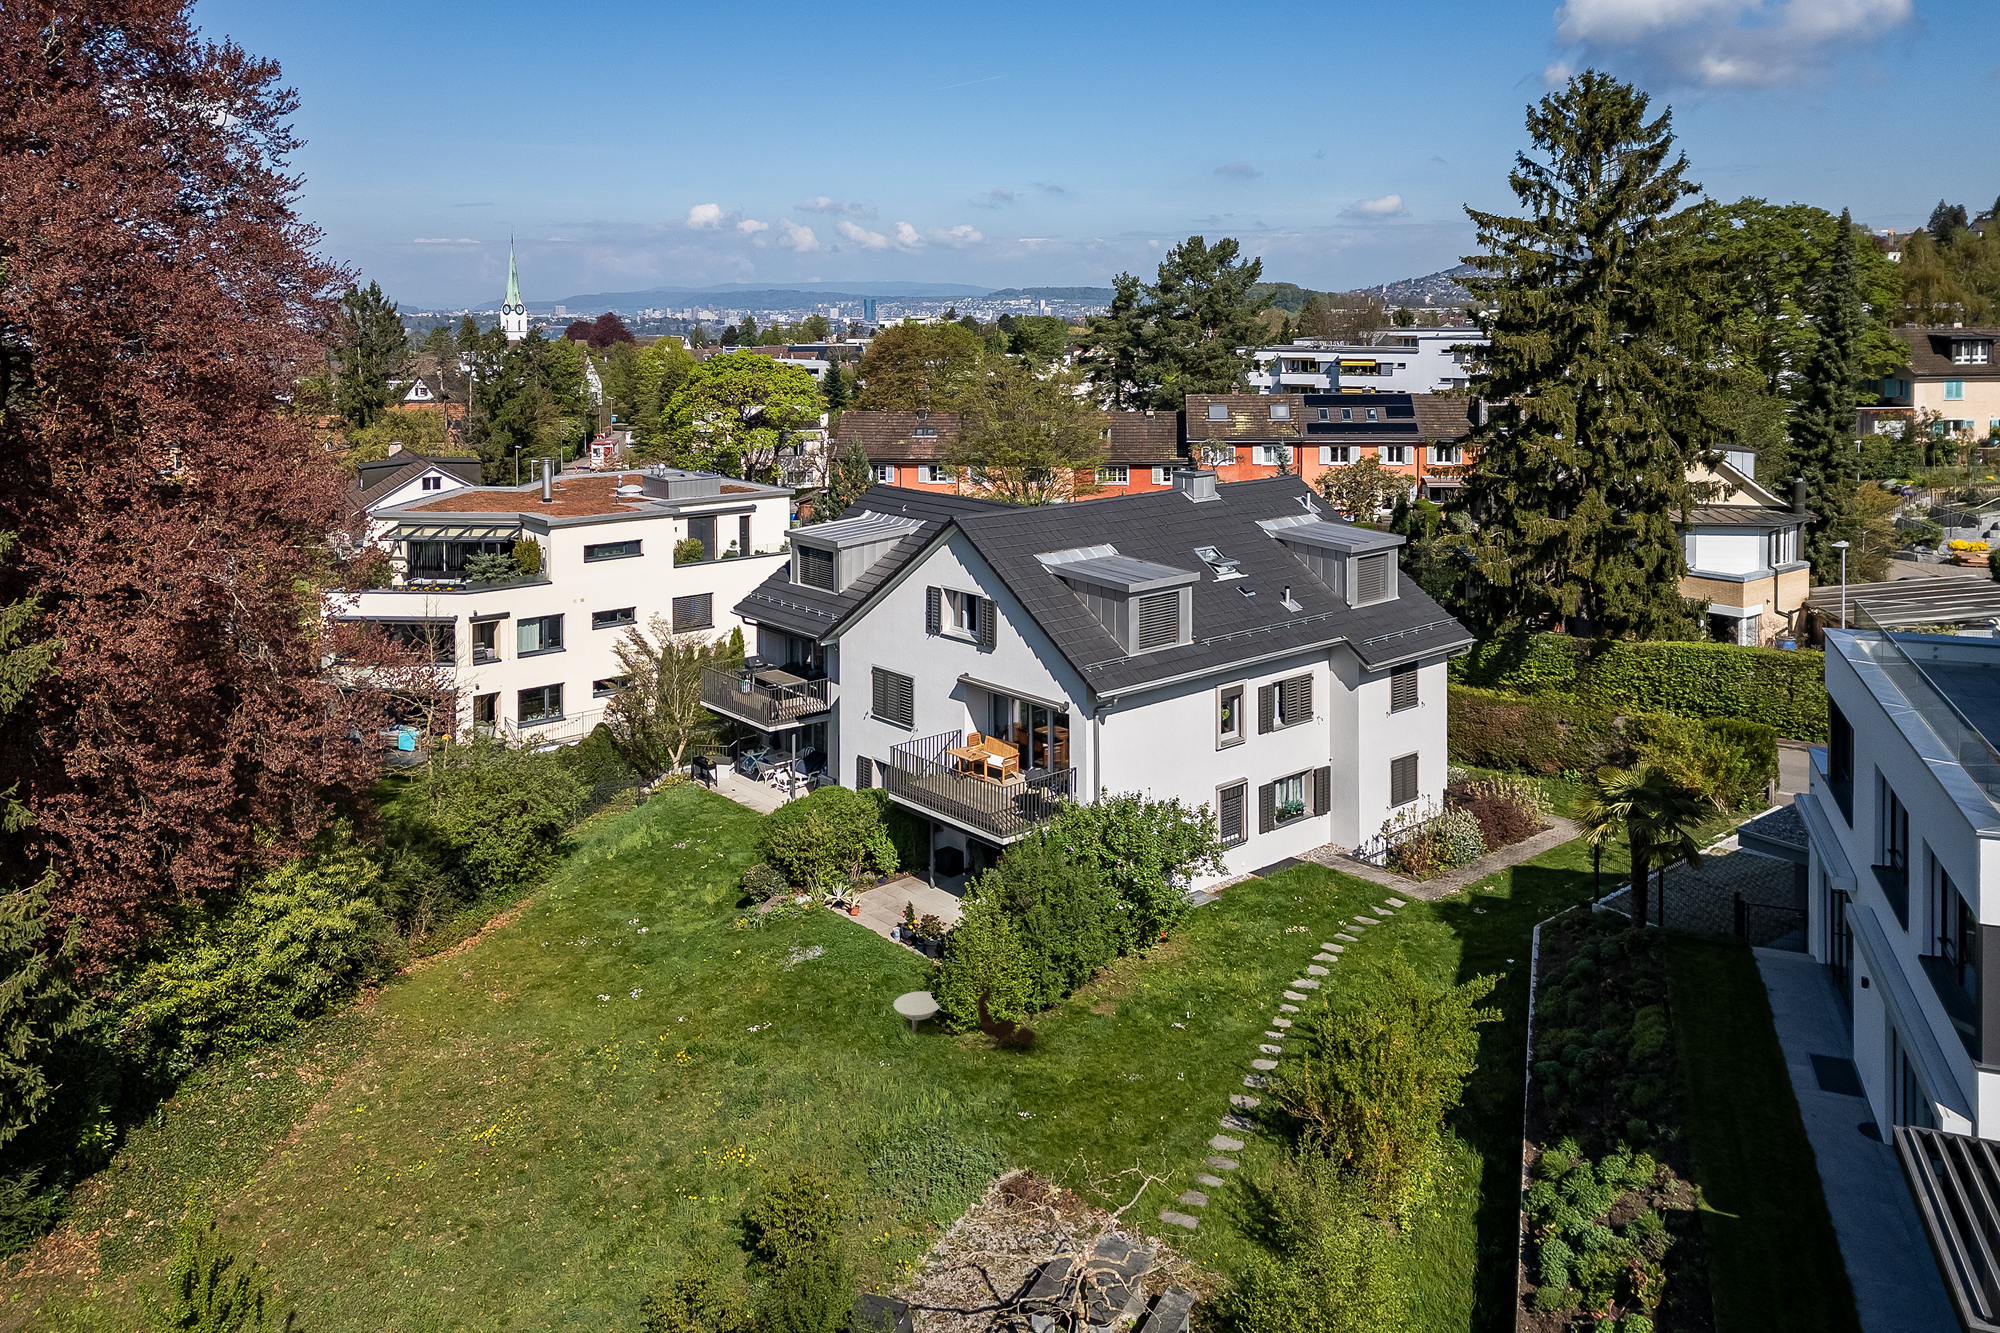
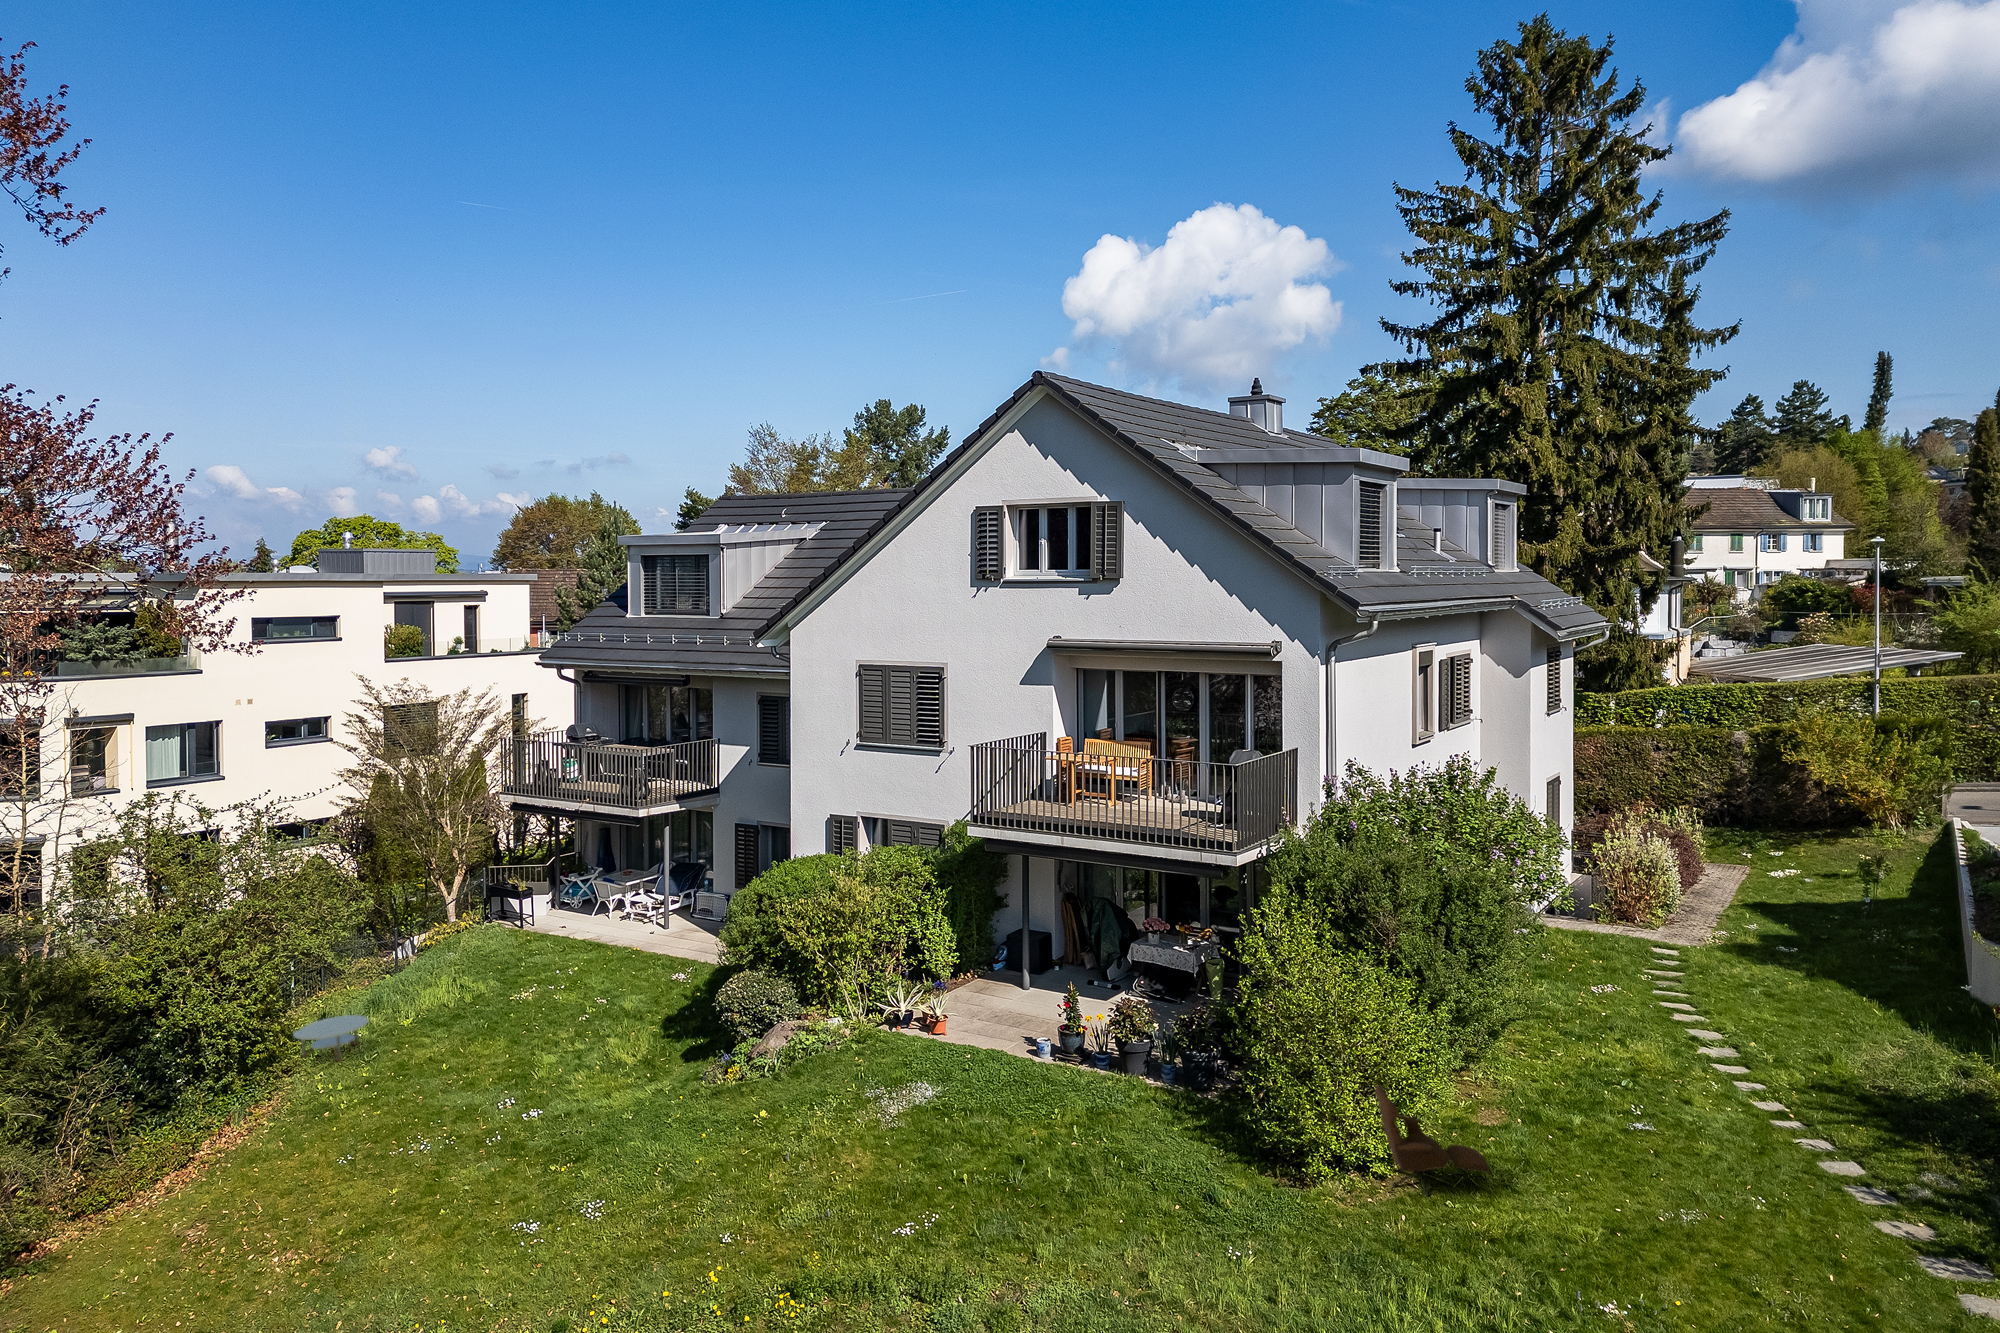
round table: present [894,991,940,1032] -> present [293,1015,368,1062]

